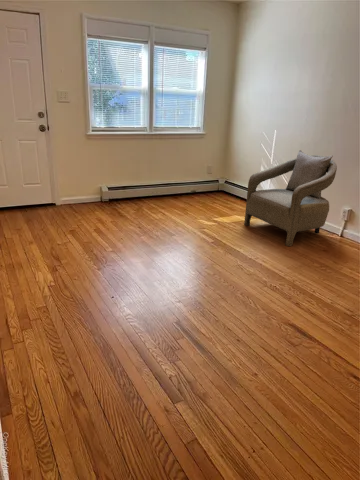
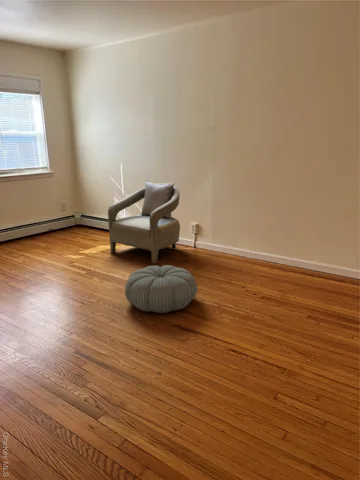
pouf: none [244,249,330,307] -> present [125,265,197,313]

